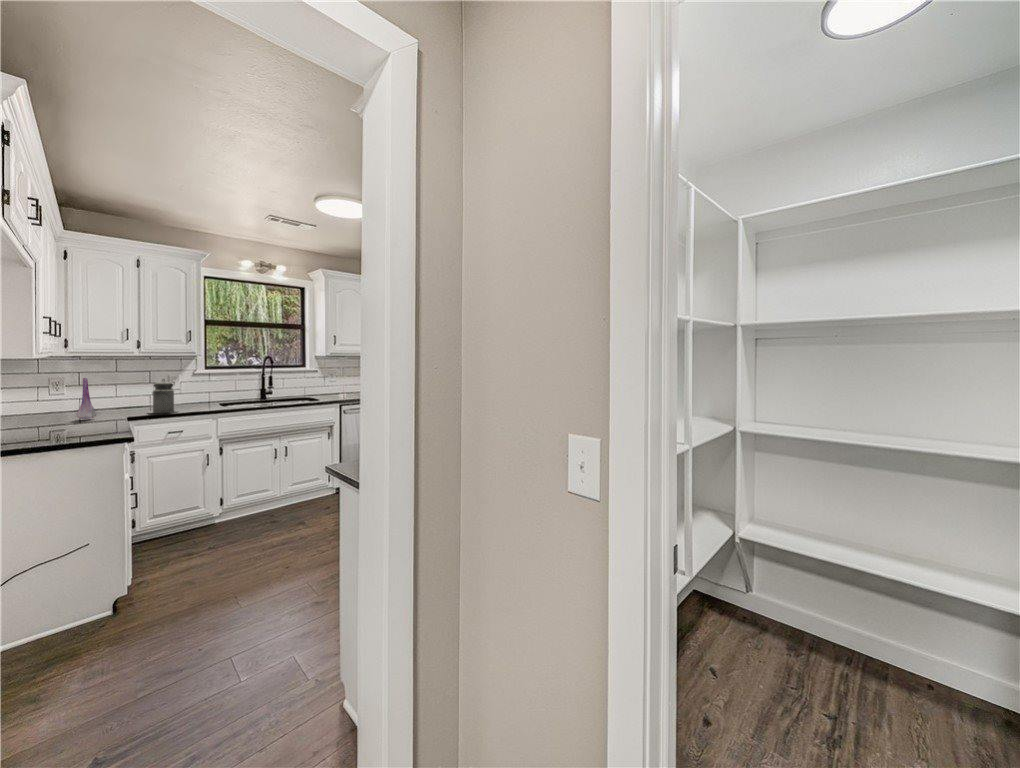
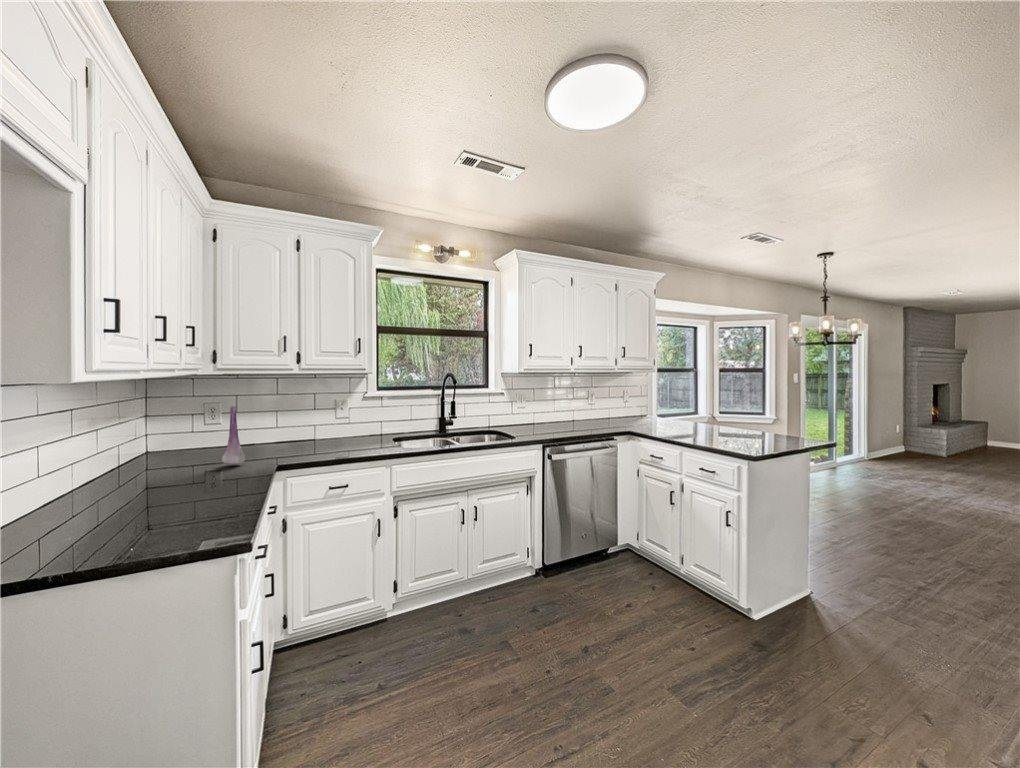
canister: present [148,379,178,413] -> none [307,406,344,456]

